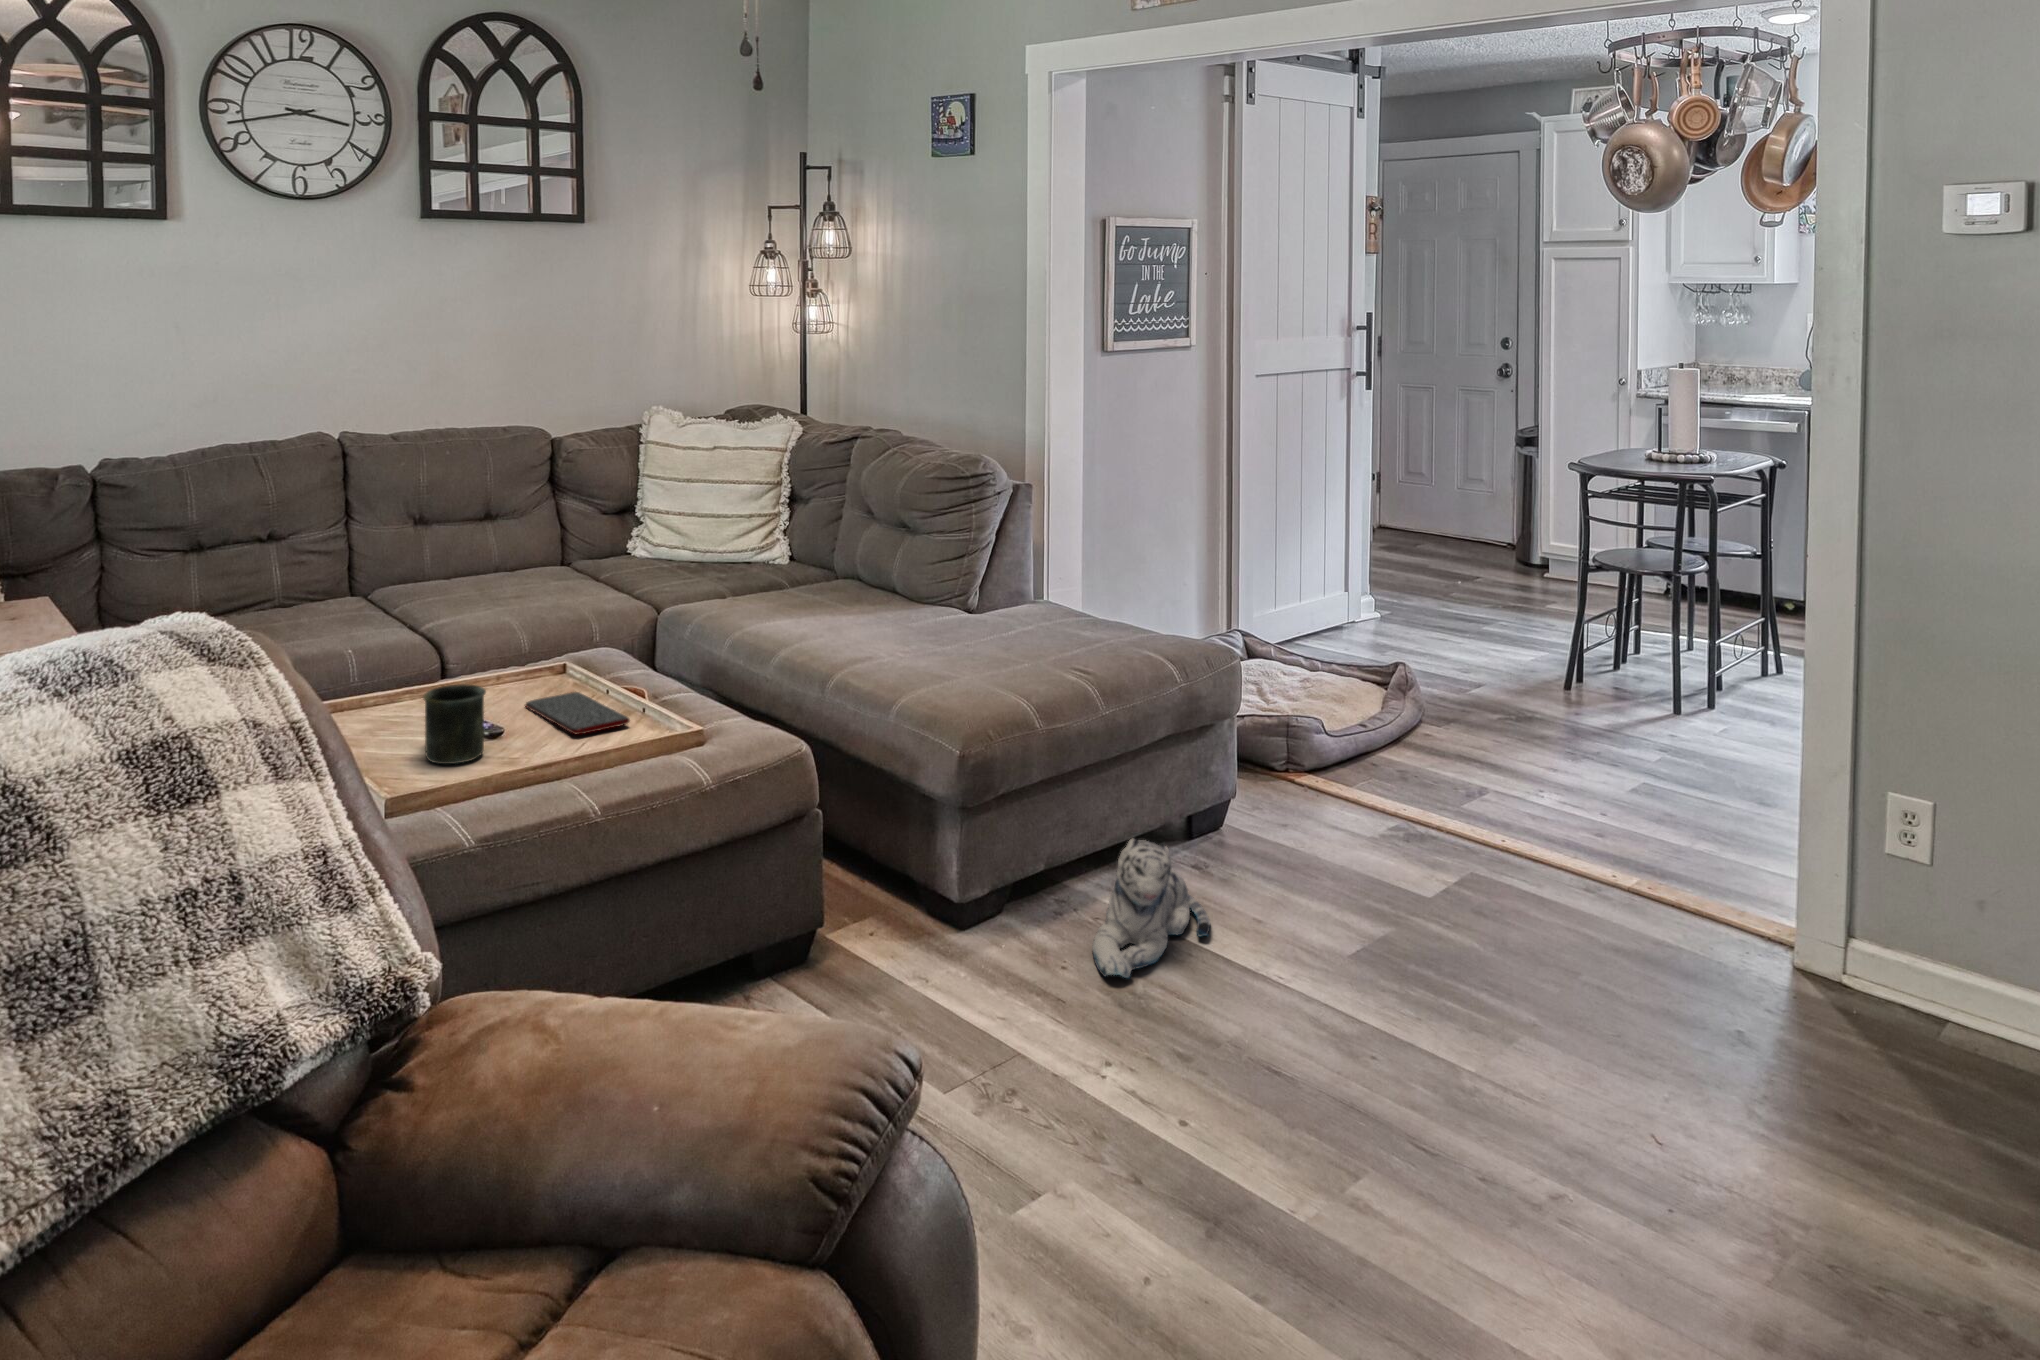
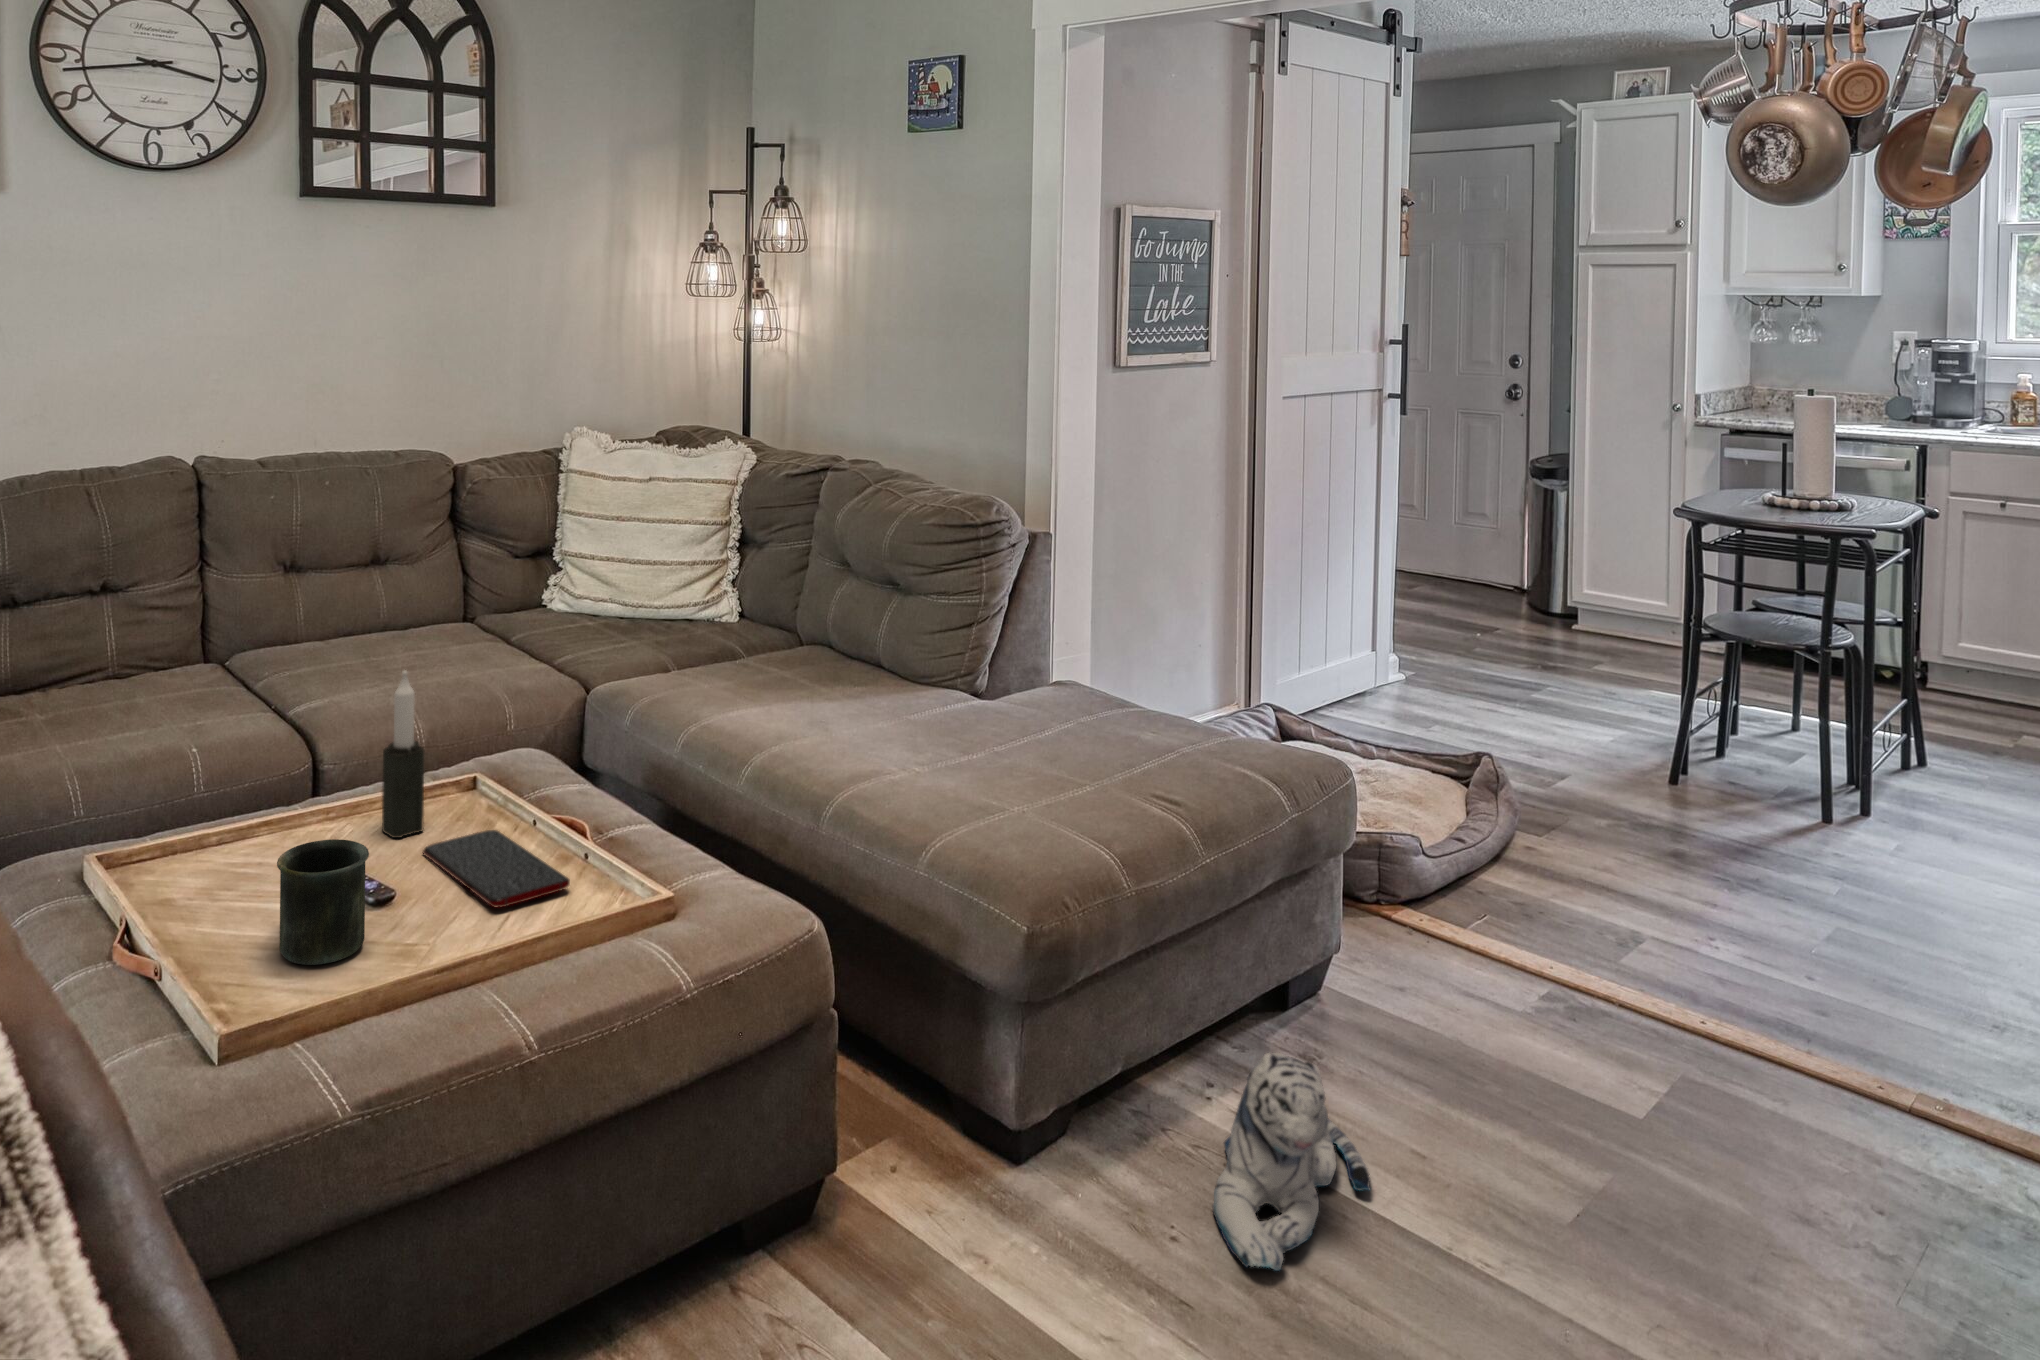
candle: none [495,577,526,698] -> present [382,671,424,838]

